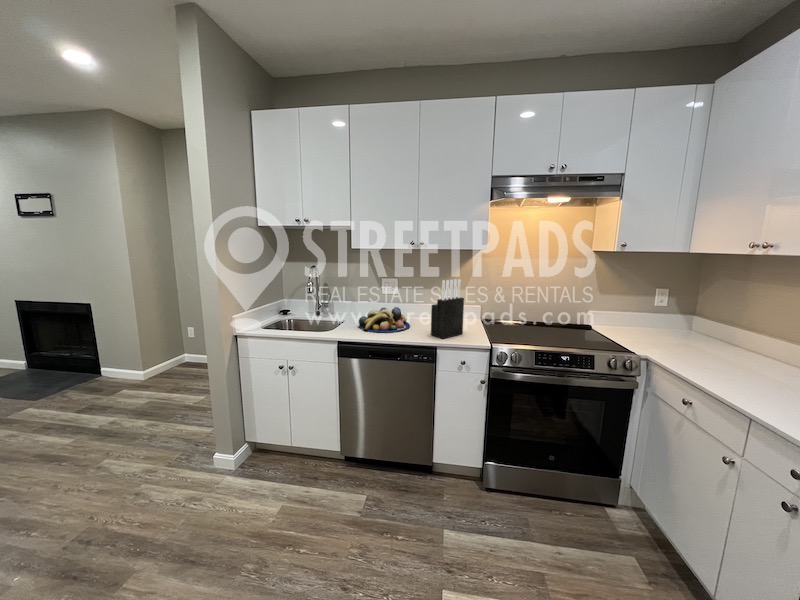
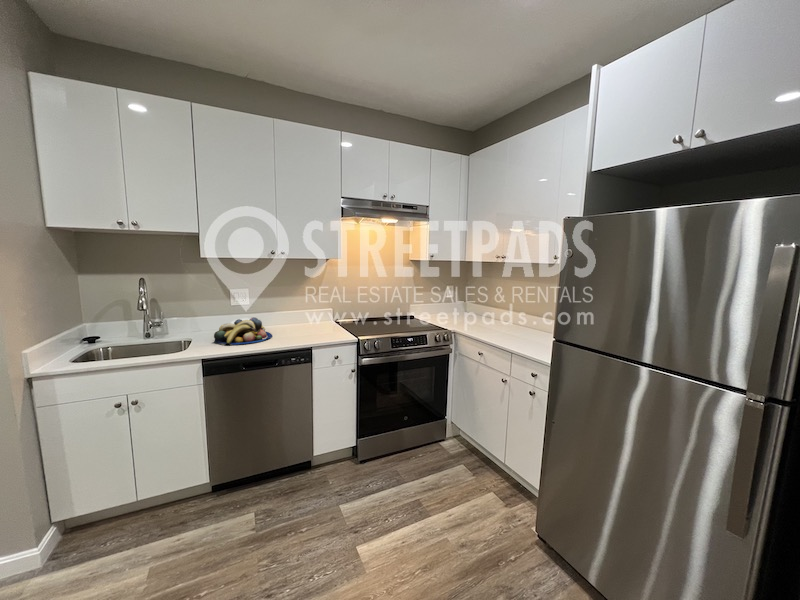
knife block: present [431,279,464,339] -> none [299,285,327,340]

